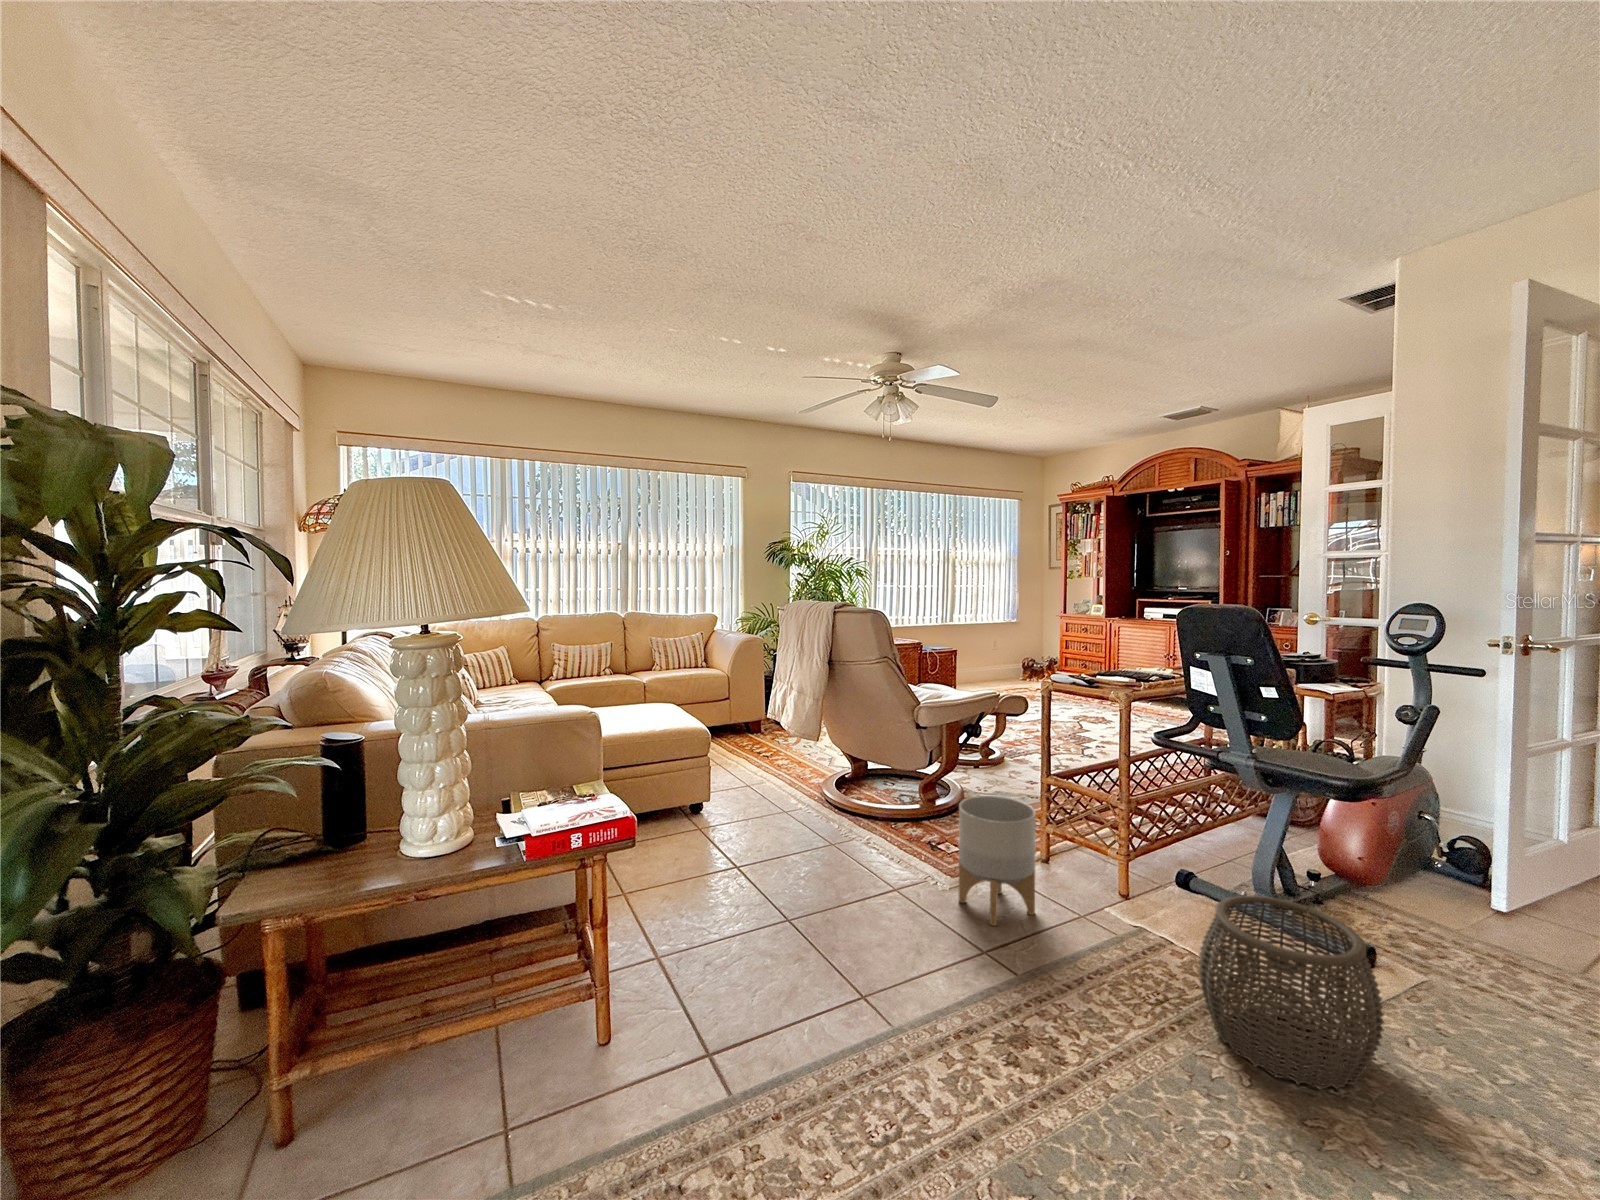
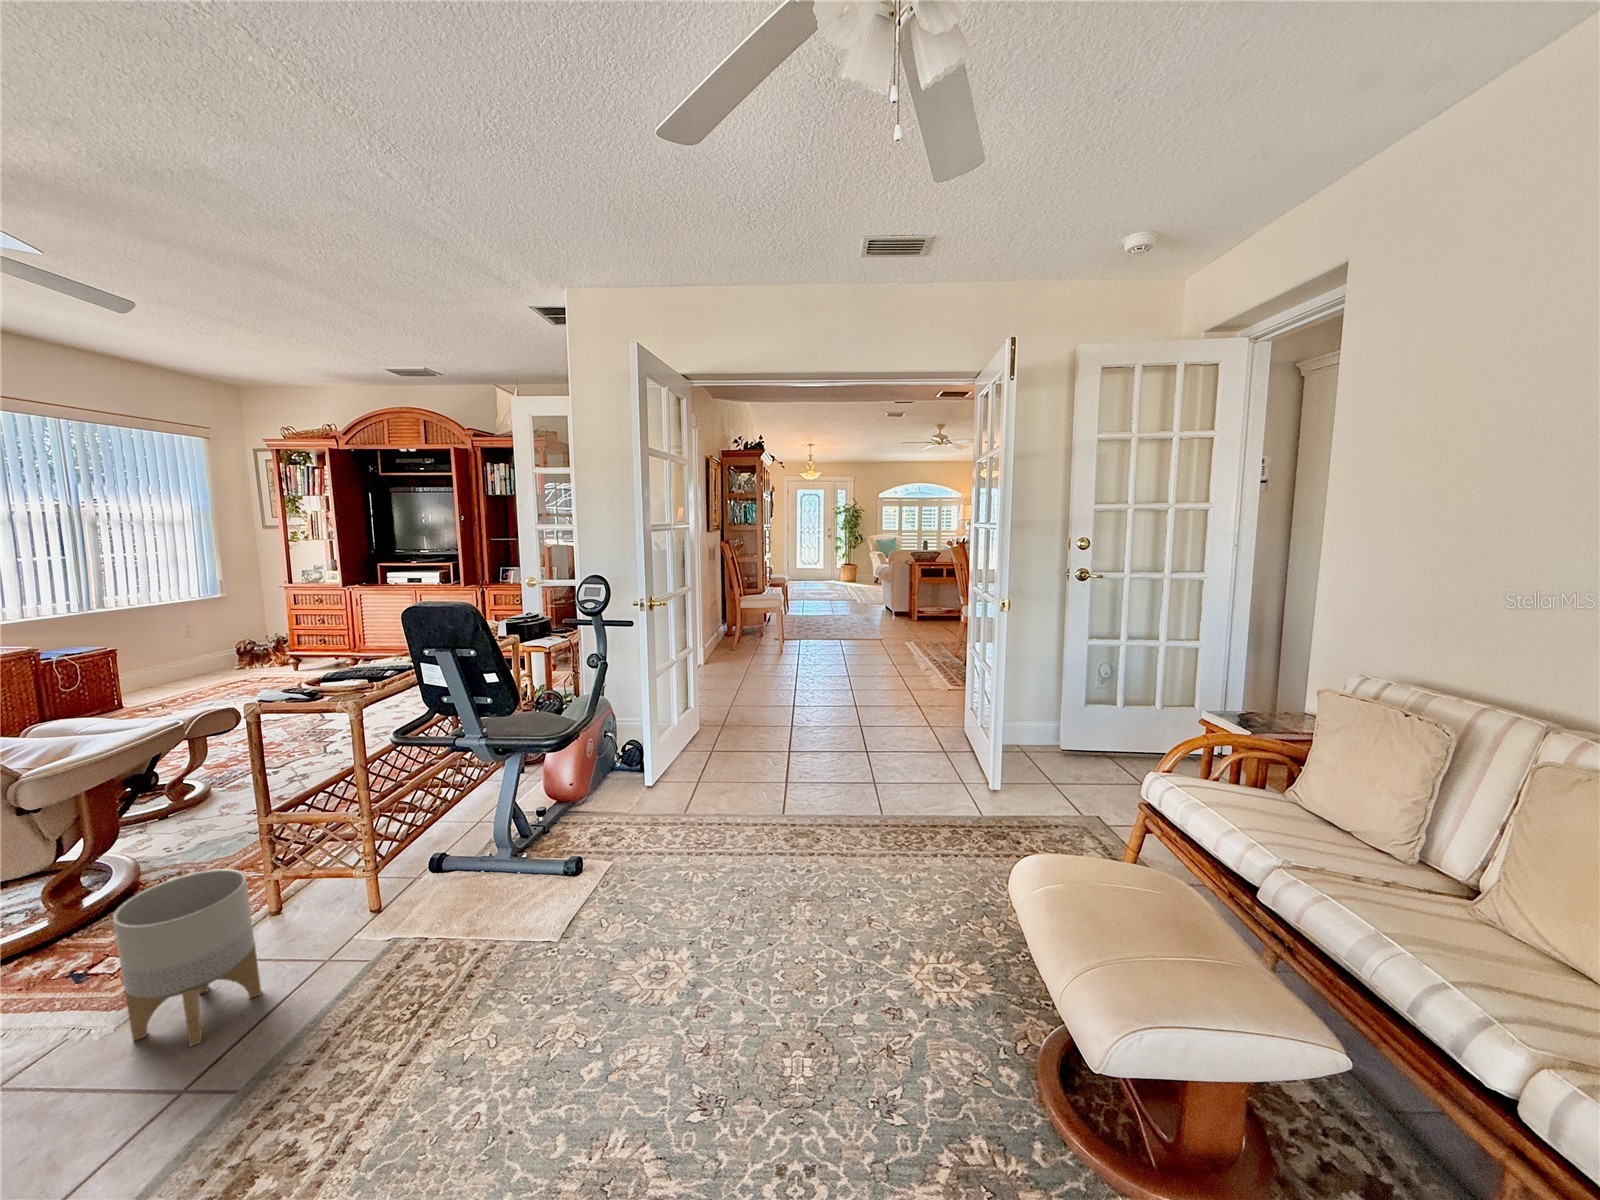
woven basket: present [1199,895,1384,1089] -> none [446,861,586,1025]

